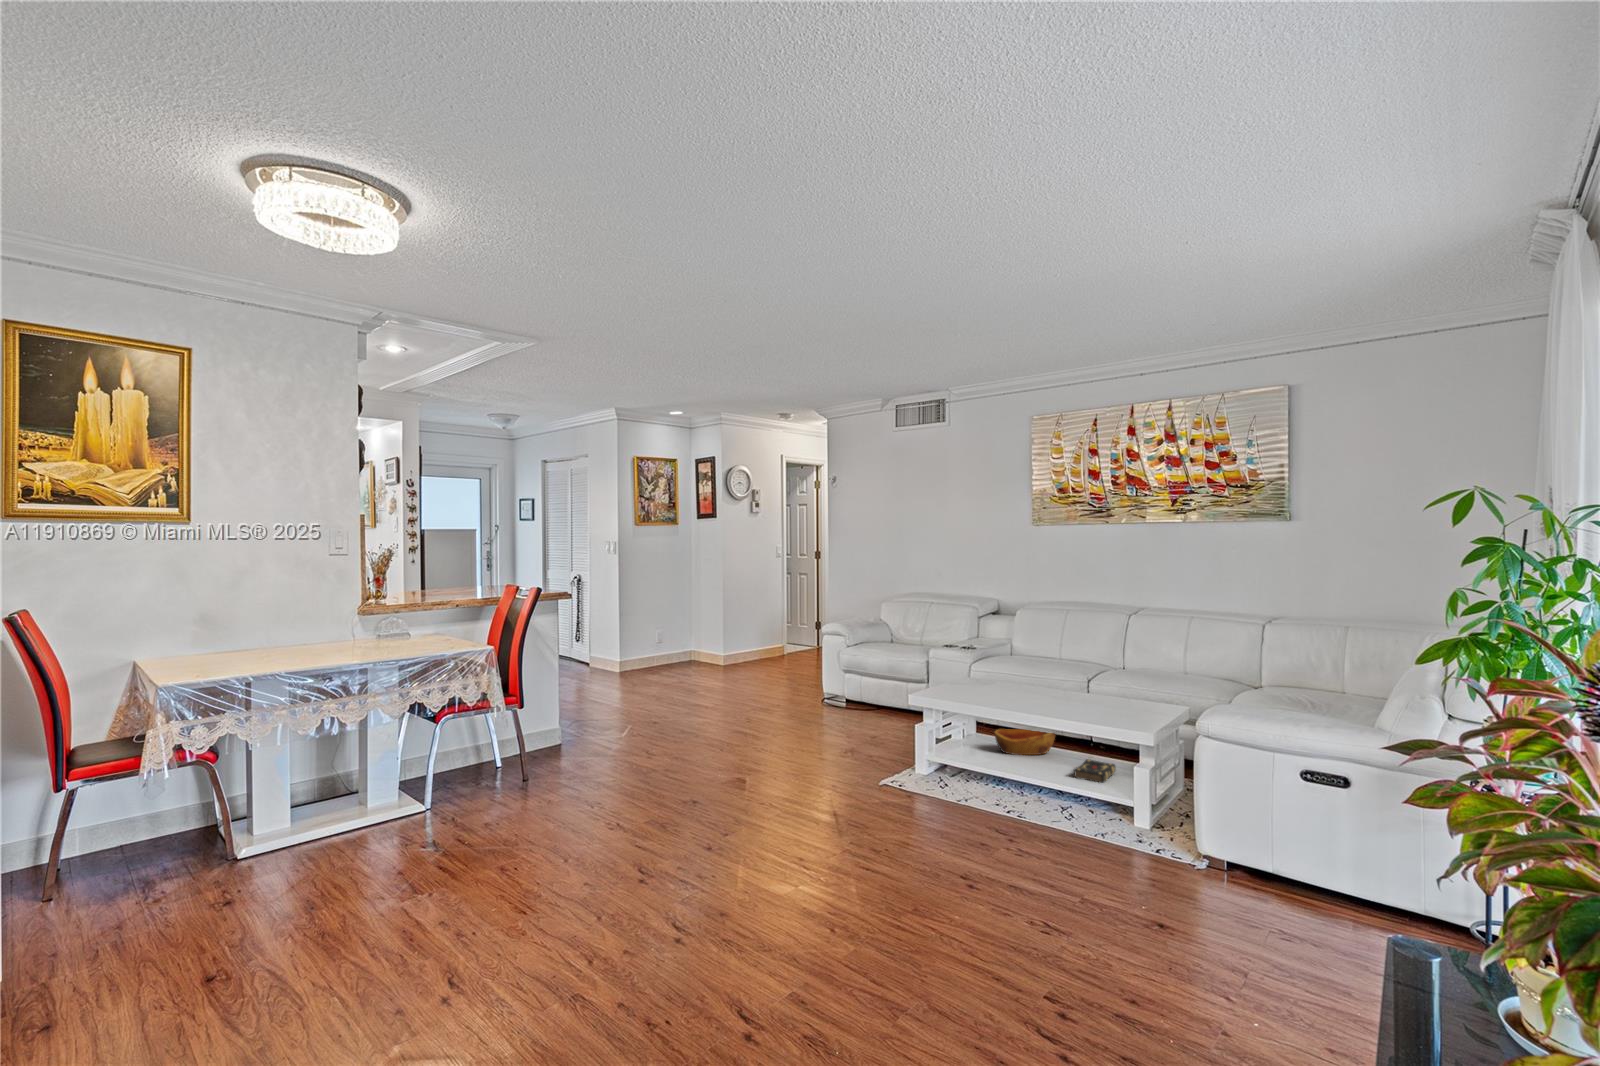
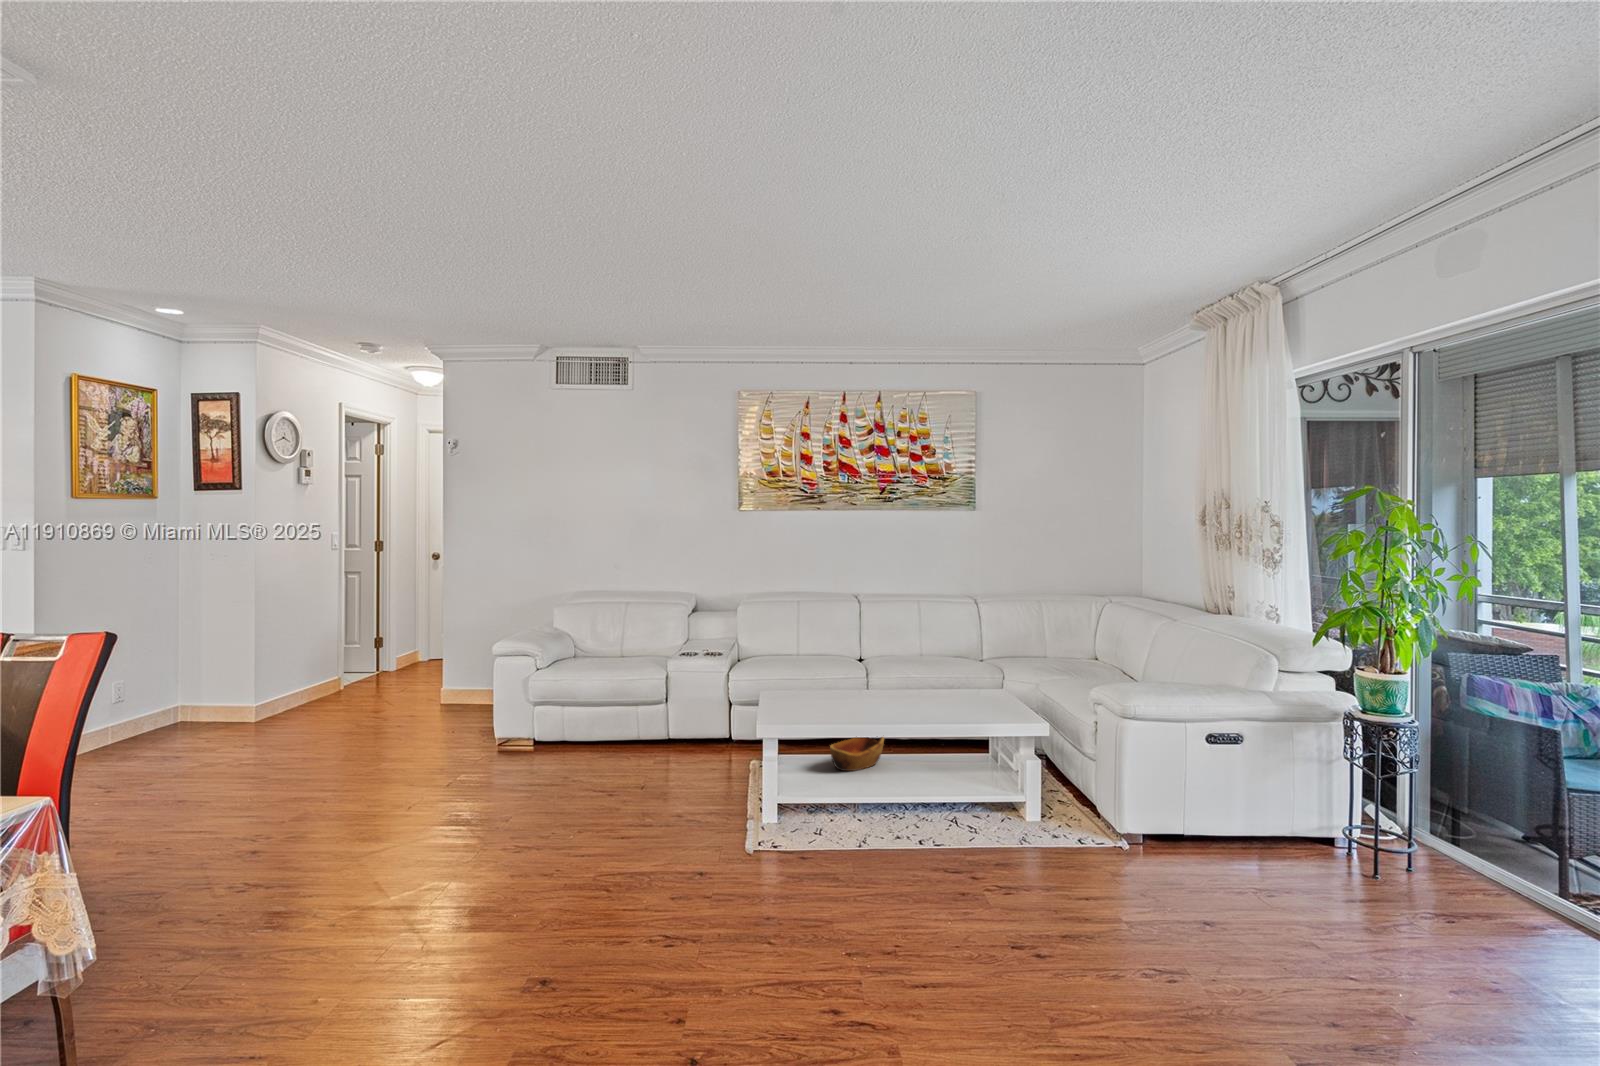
book: present [1074,759,1116,783] -> none [938,760,982,785]

